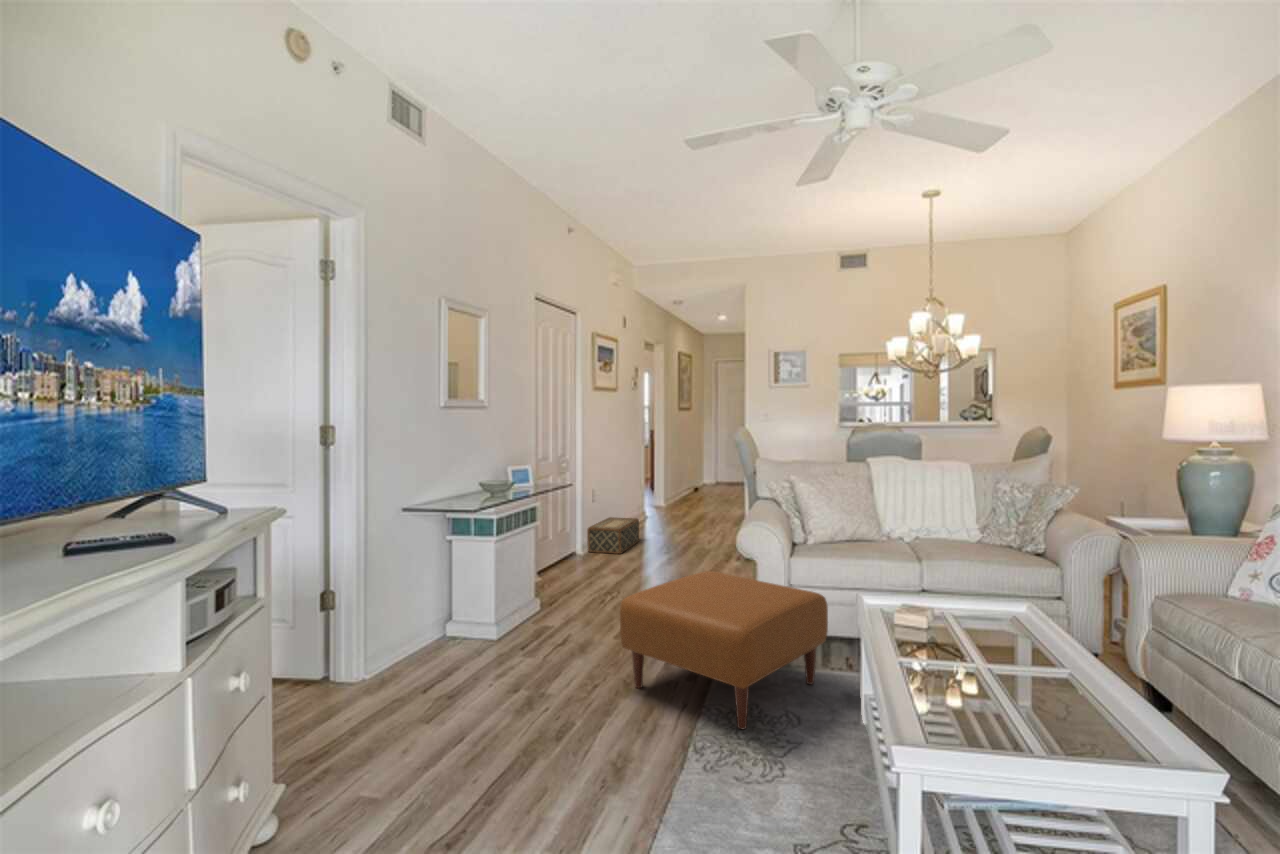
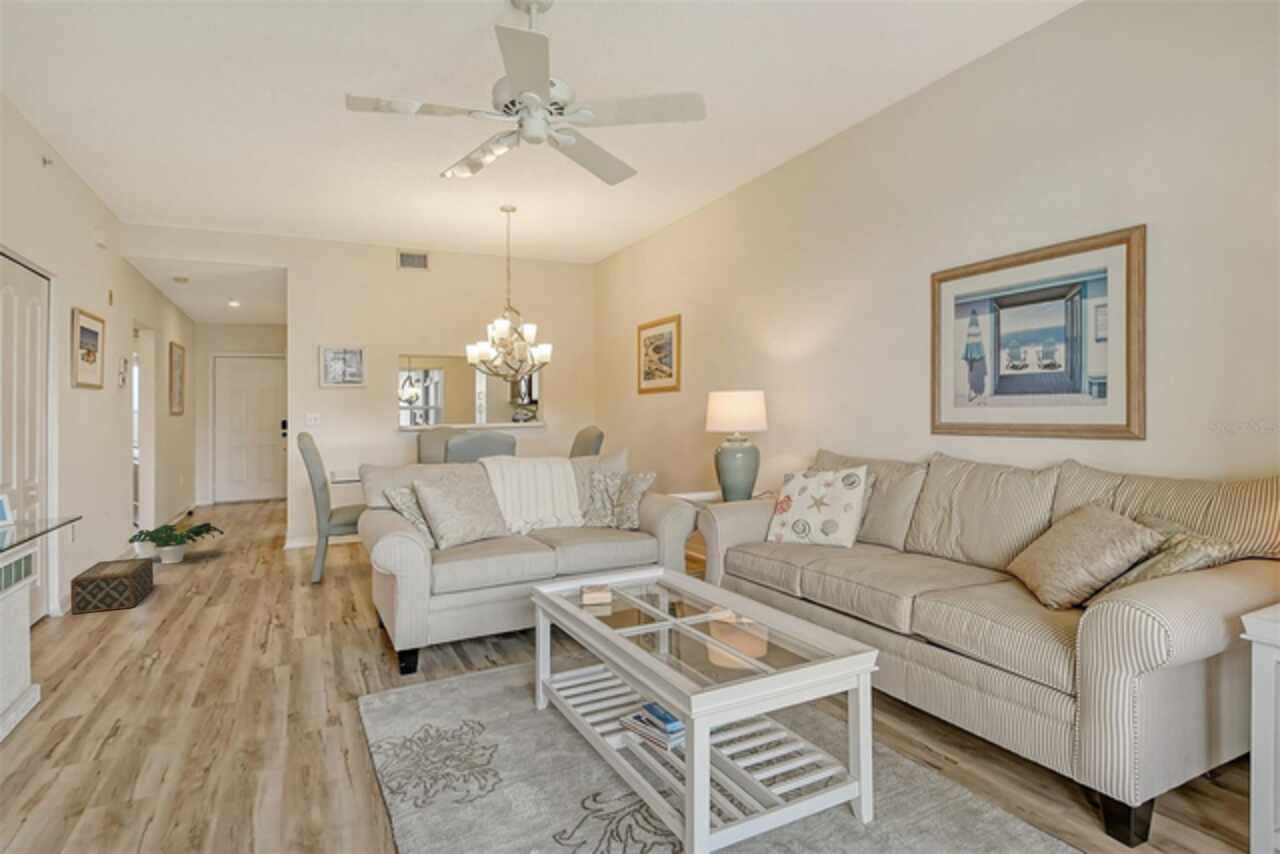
potted plant: none [634,494,694,524] -> present [129,523,224,564]
ottoman: present [620,571,828,729] -> none [244,592,487,755]

